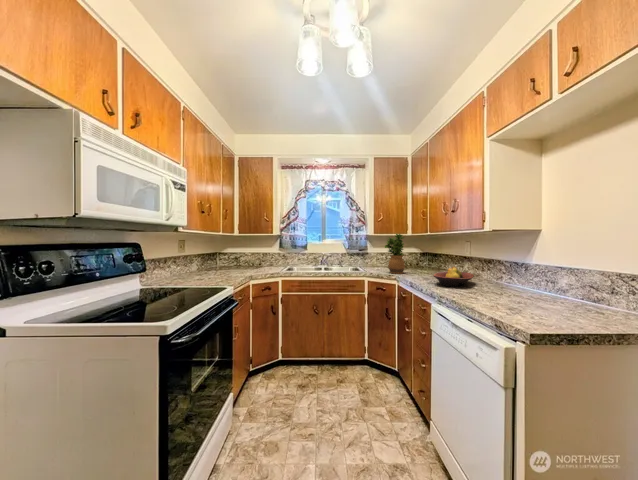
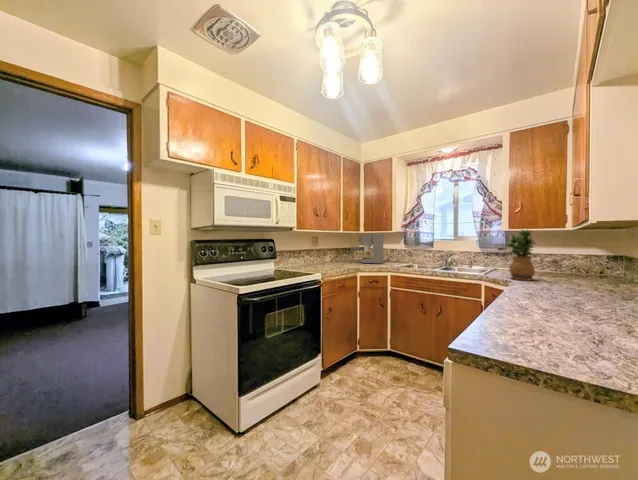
coffee maker: none [222,236,261,270] -> present [351,234,383,264]
fruit bowl: present [433,267,474,287] -> none [524,276,610,302]

